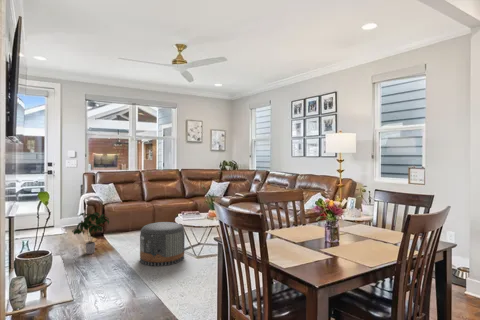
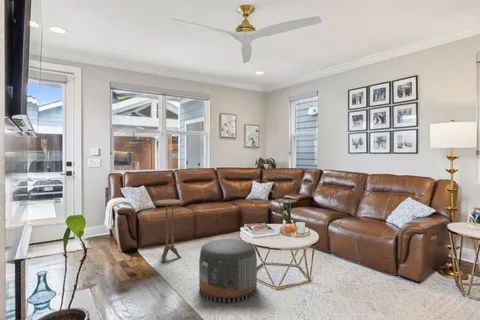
side table: none [114,193,139,243] -> present [153,199,184,263]
potted plant: present [72,212,109,254] -> none [105,227,153,281]

